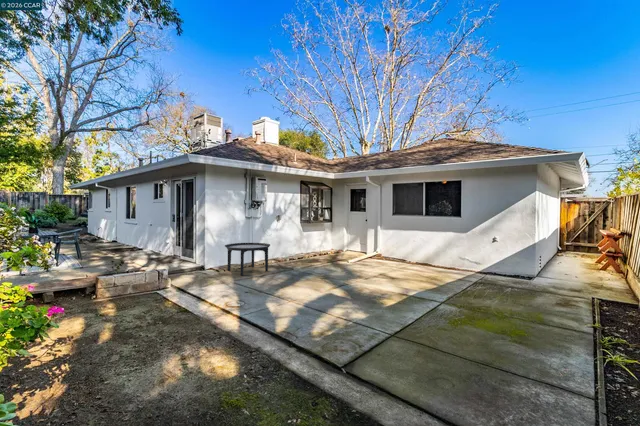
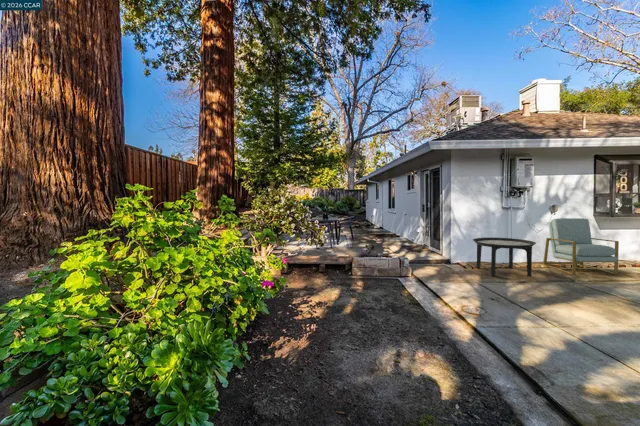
chair: none [273,225,314,266] -> present [543,218,619,275]

